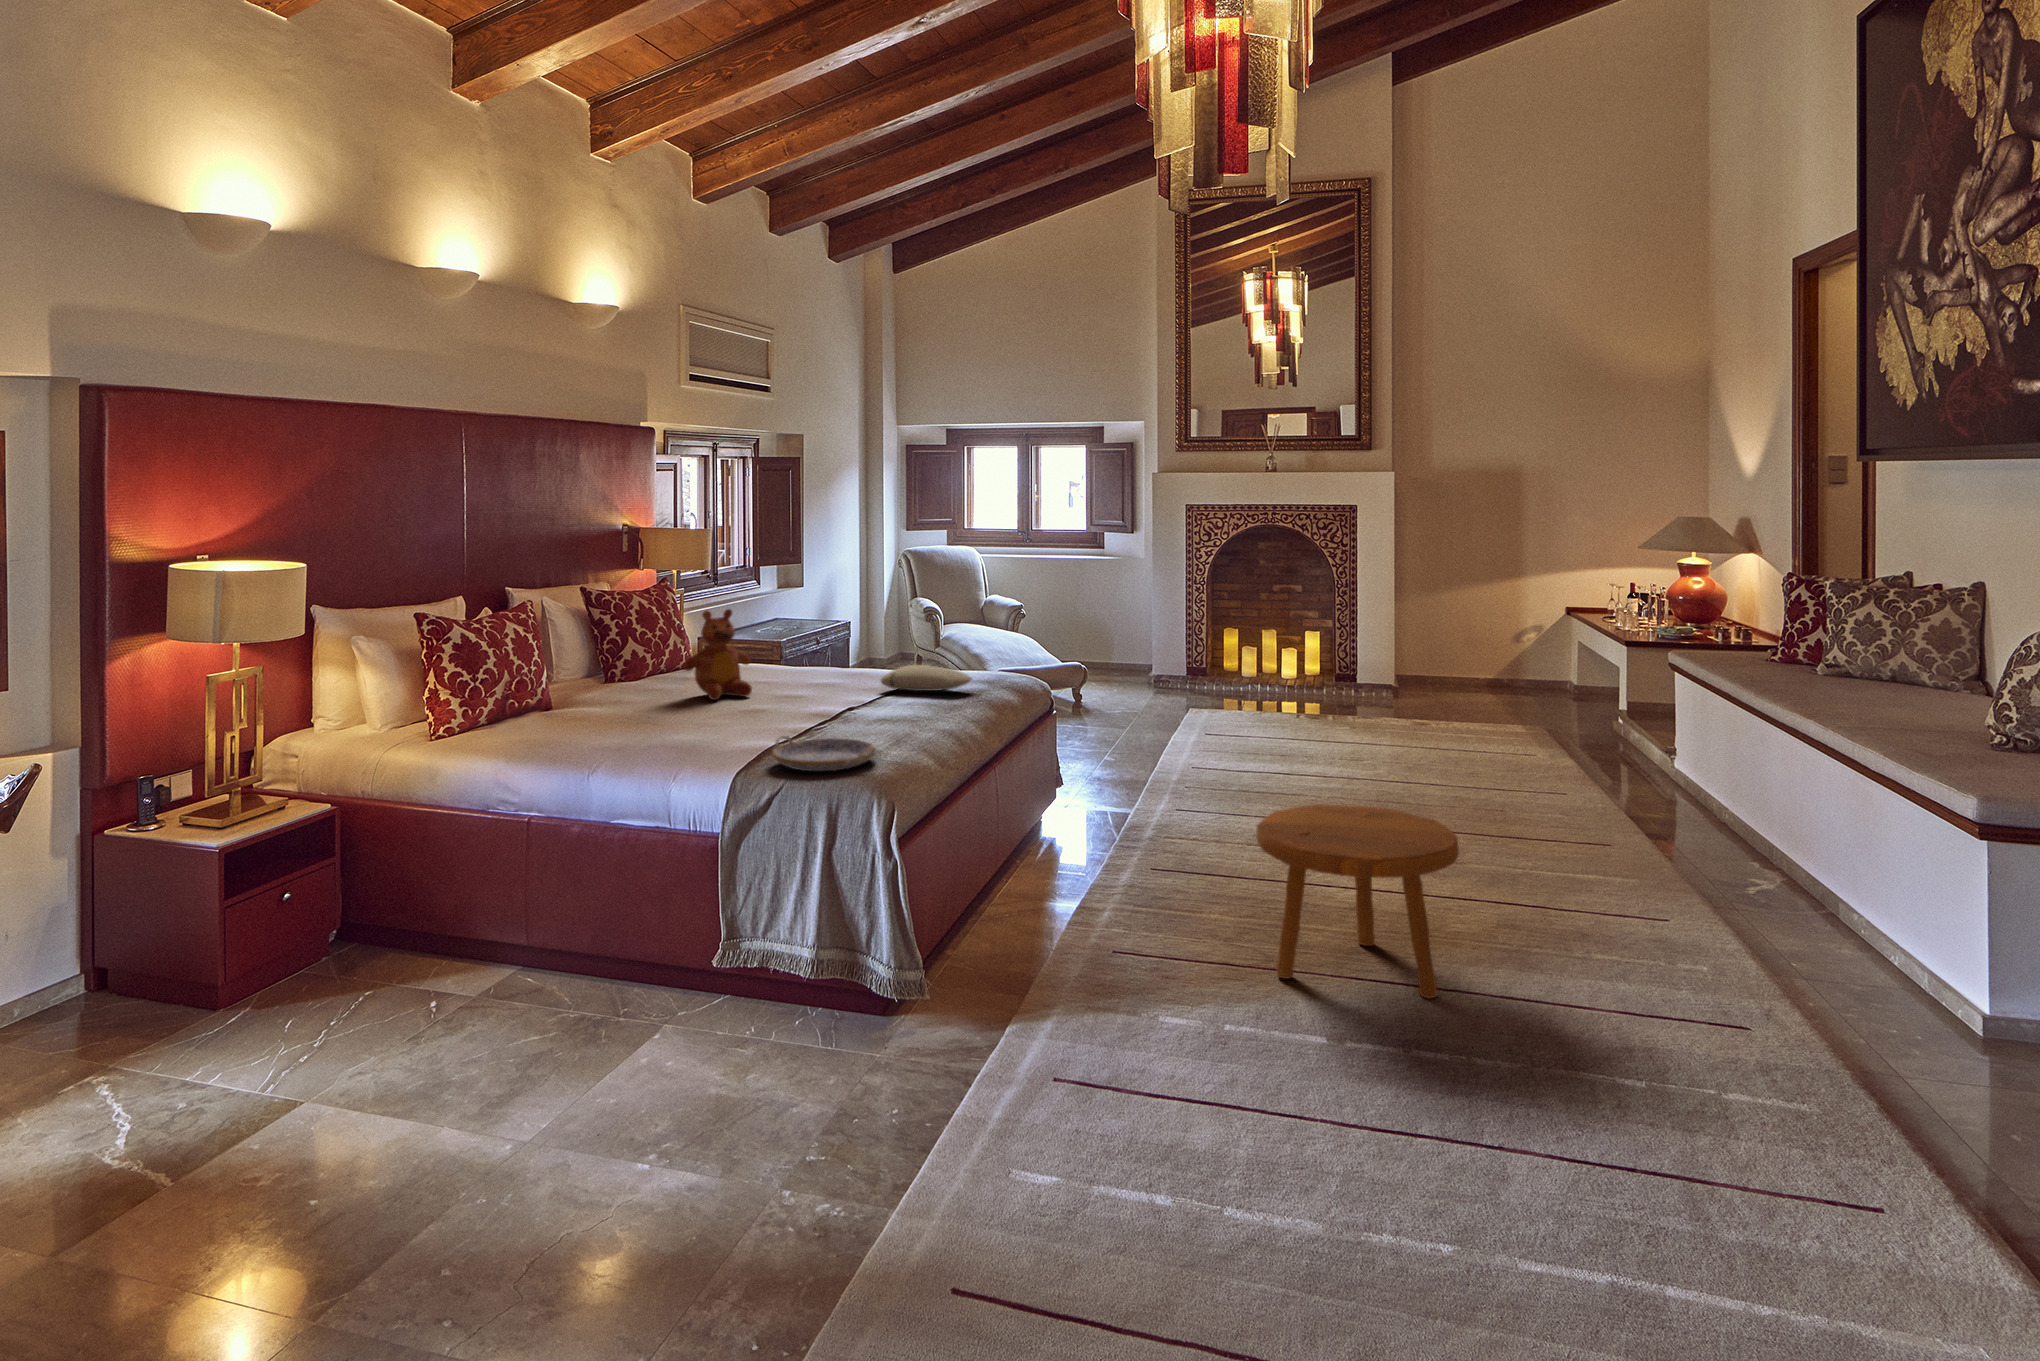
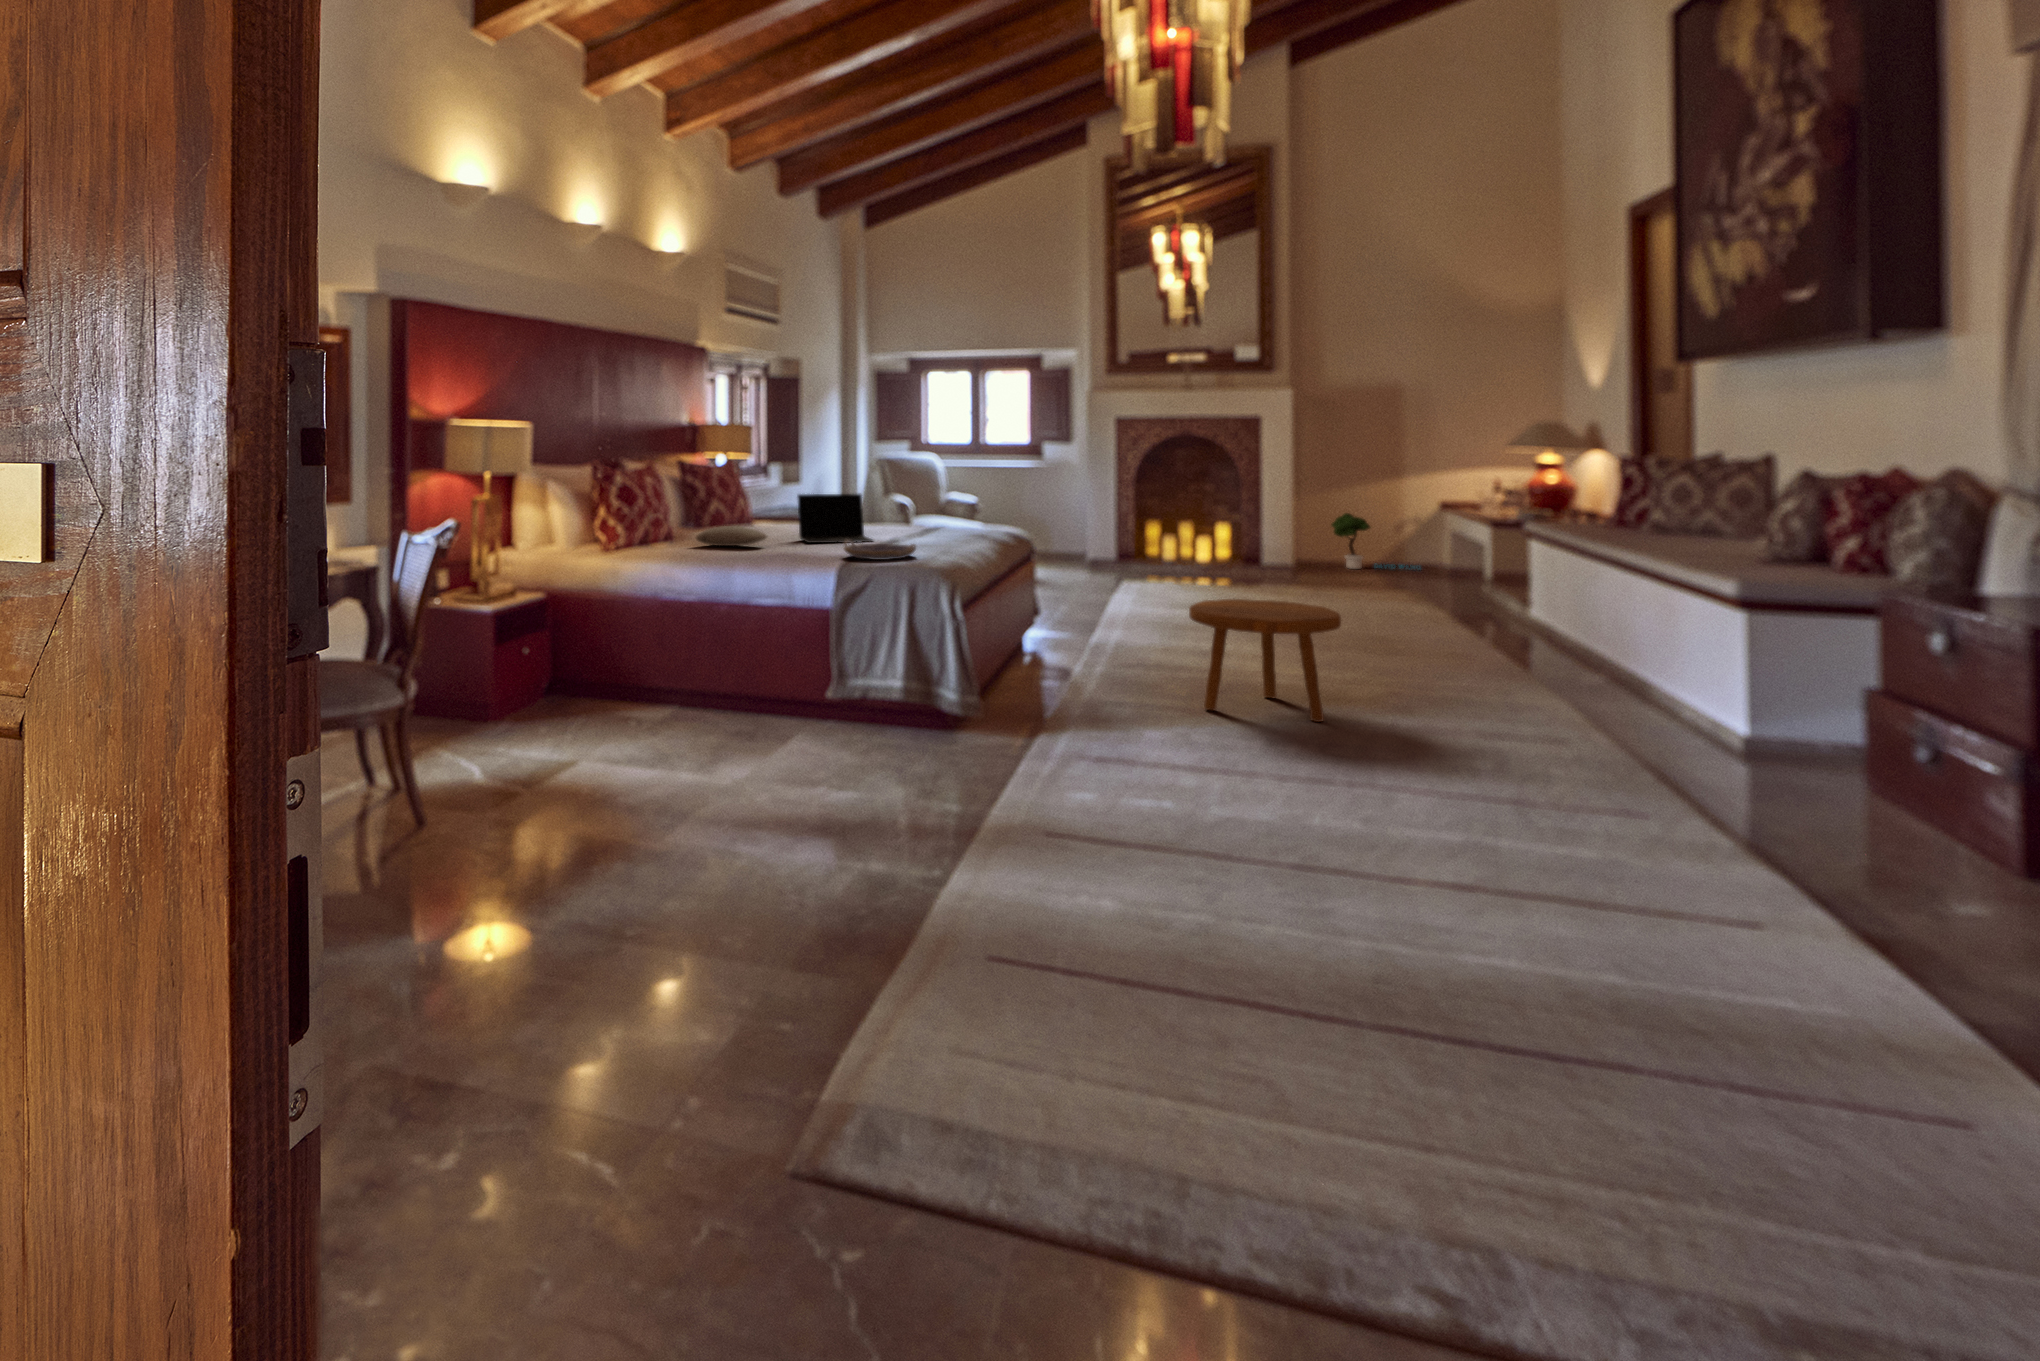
teddy bear: present [684,609,752,700] -> none [751,472,801,535]
potted tree: none [1443,617,1546,685] -> present [1332,513,1419,569]
laptop: none [739,645,839,724] -> present [798,494,873,543]
pillow: present [881,665,972,691] -> present [696,526,767,546]

